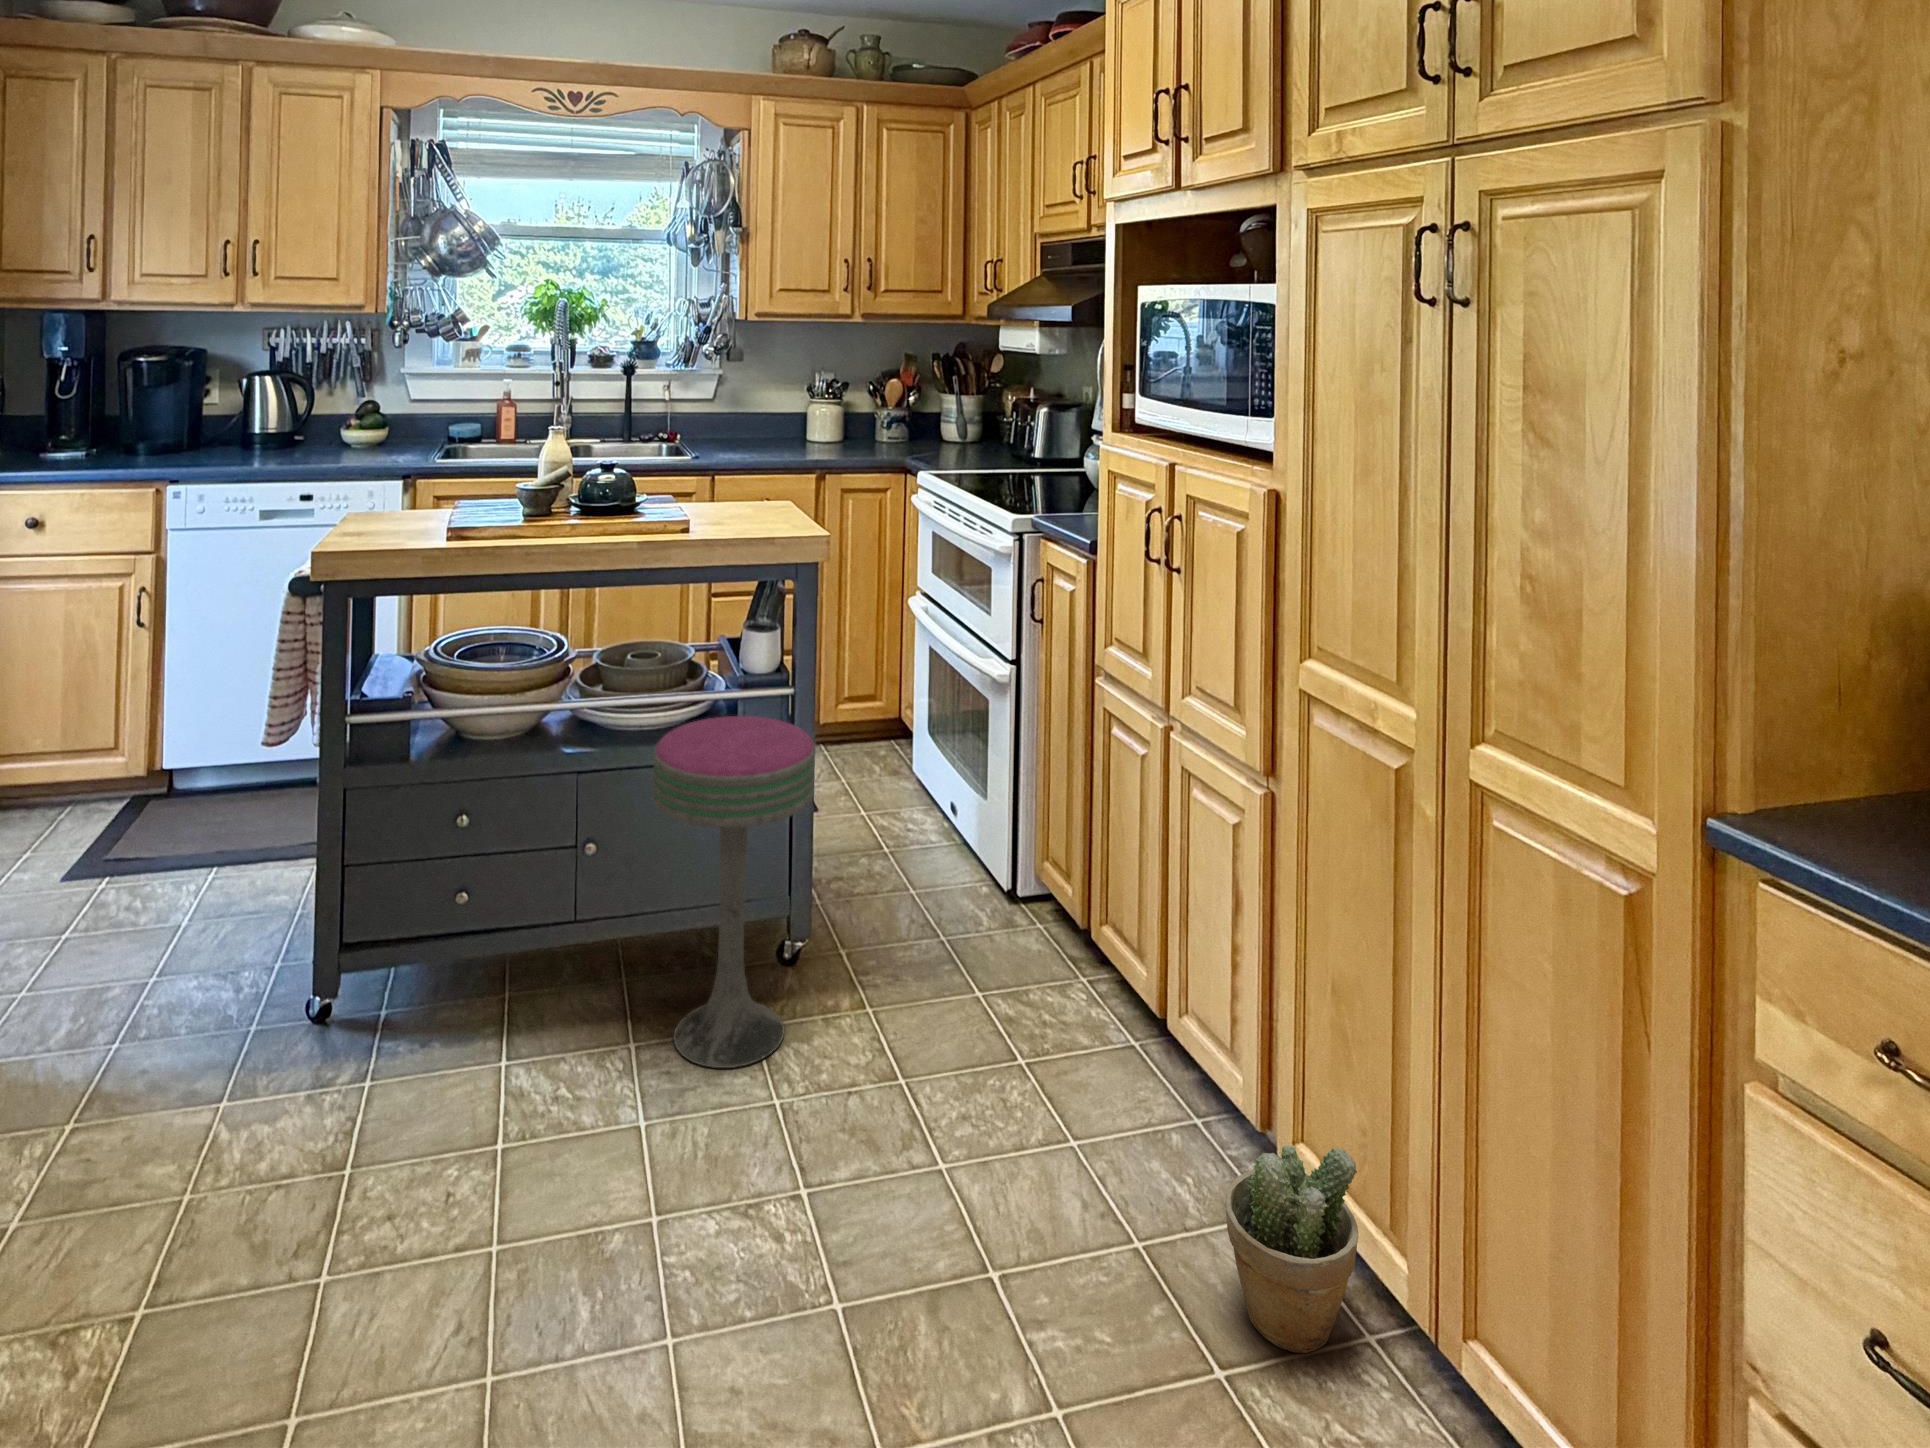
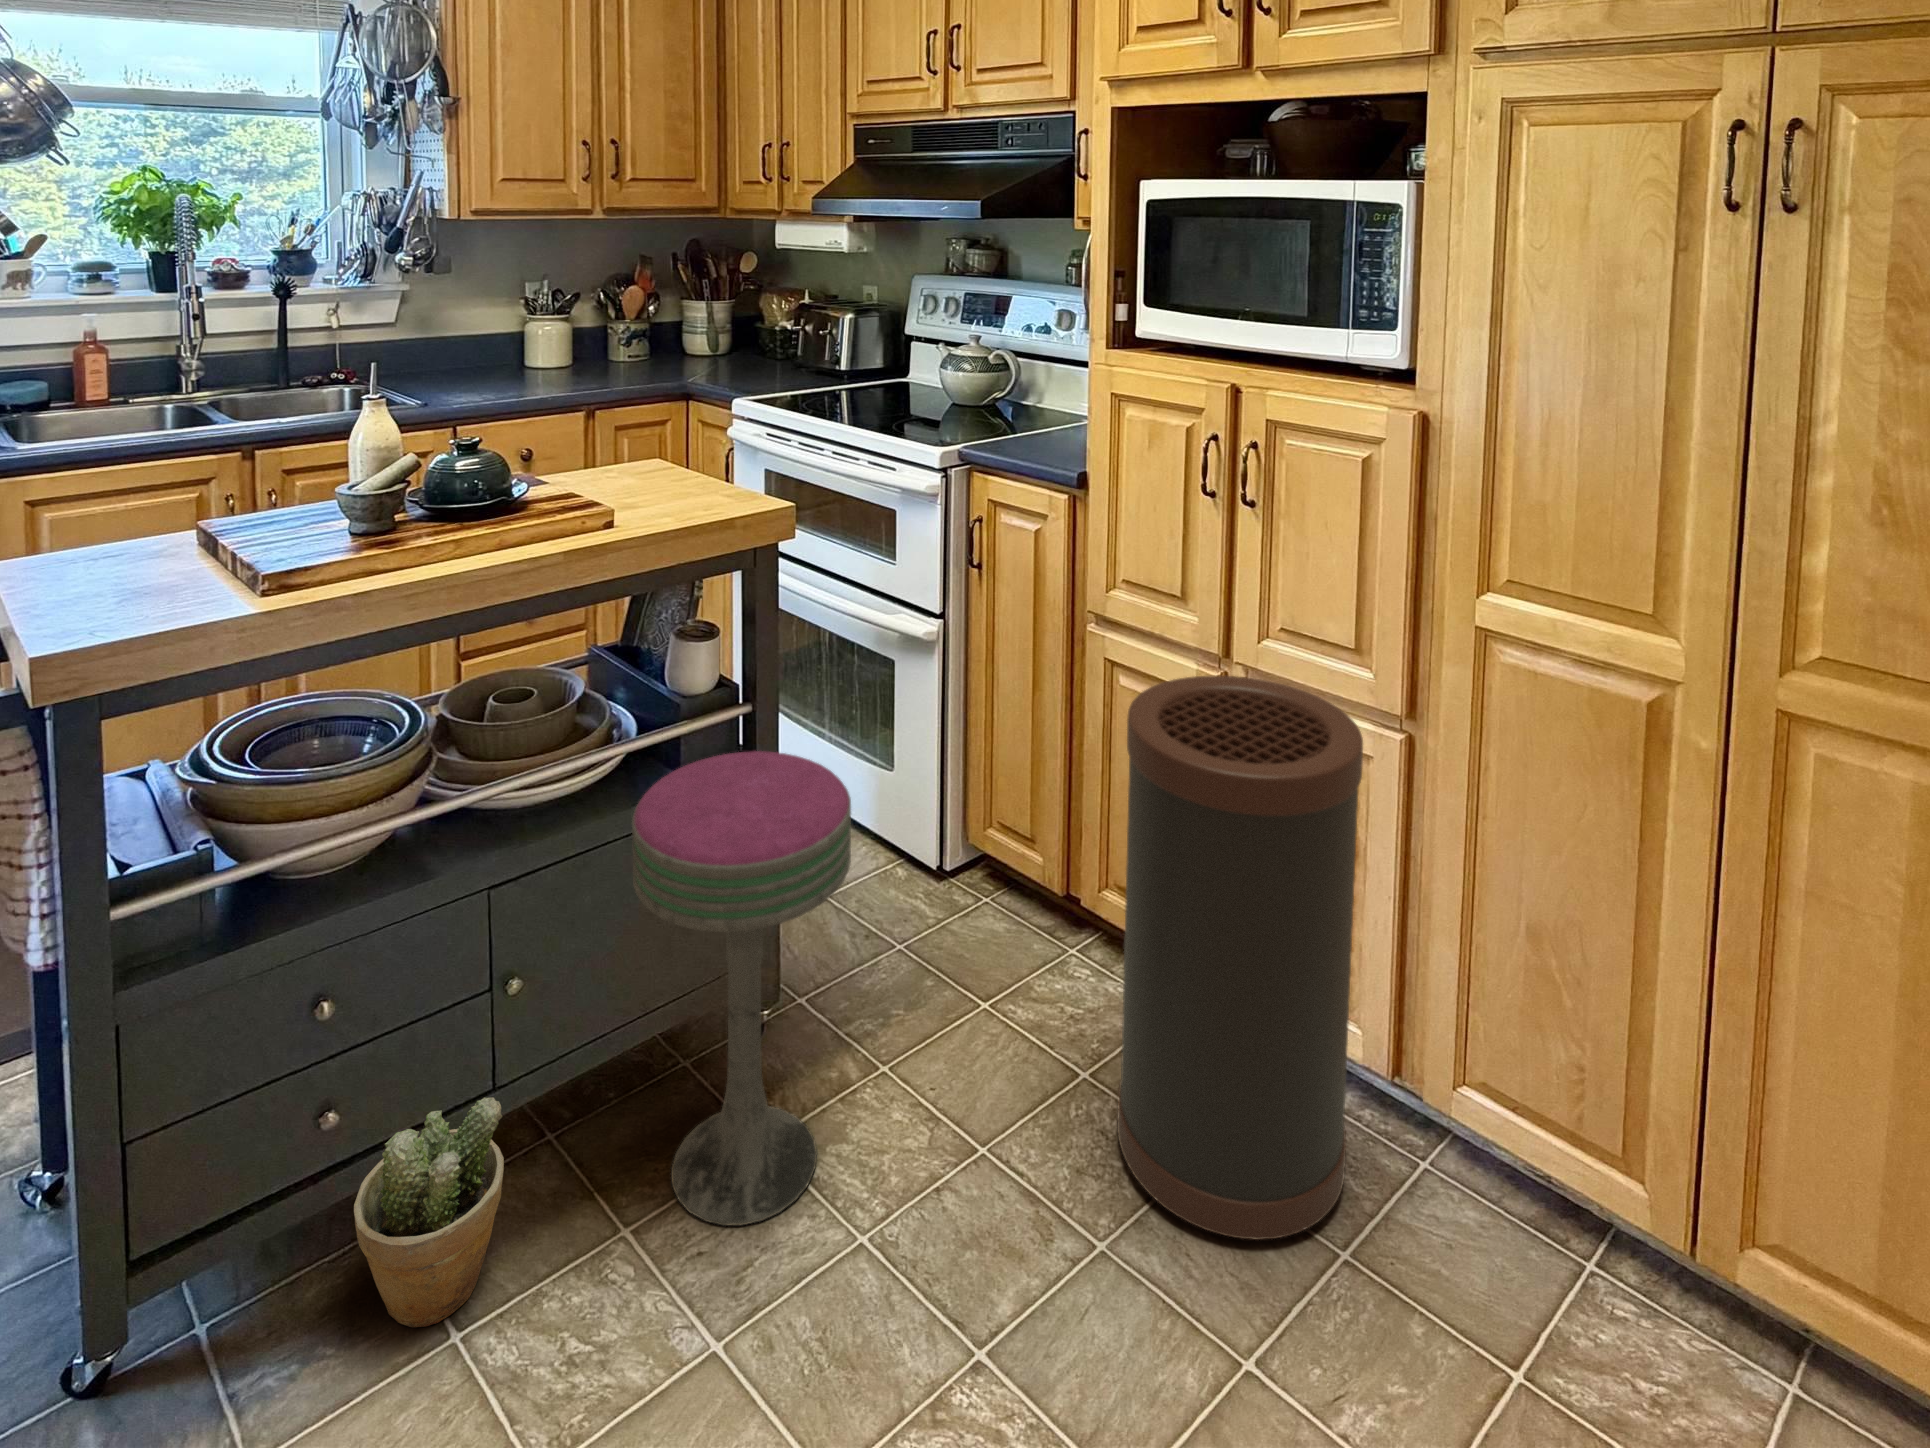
trash can: none [998,716,1206,1221] -> present [1117,676,1363,1240]
potted plant: present [1225,1145,1358,1353] -> present [354,1098,504,1327]

